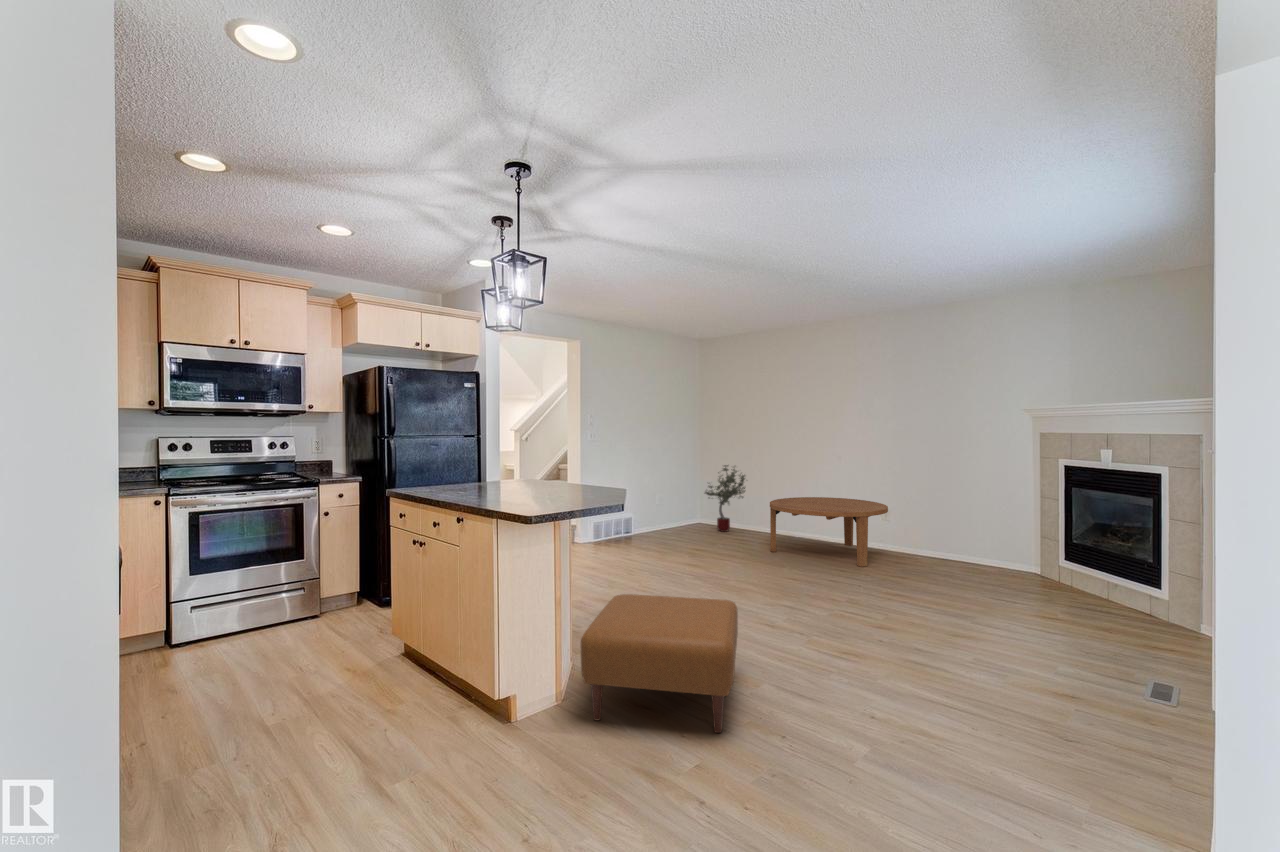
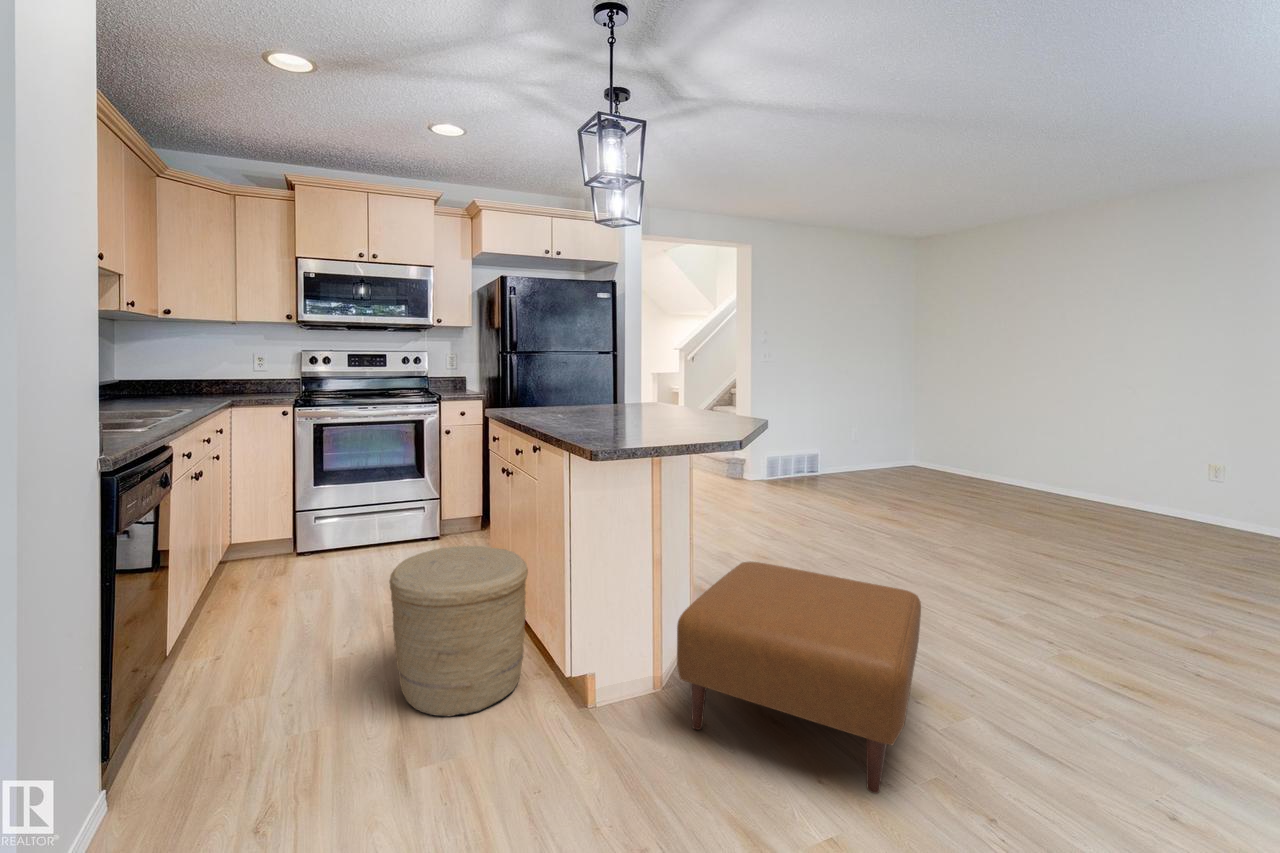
potted tree: present [705,465,745,532] -> none [890,409,952,491]
coffee table: present [770,497,888,567] -> none [978,455,1176,558]
woven basket: none [338,607,455,750] -> present [389,546,528,717]

